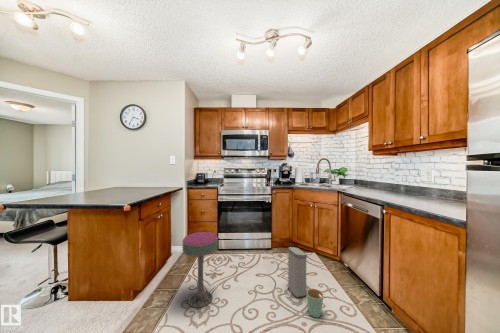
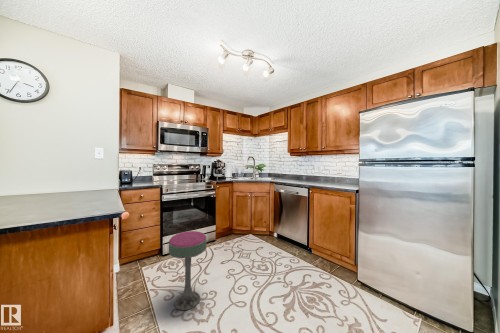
trash can: present [288,247,323,318] -> none [252,229,286,274]

